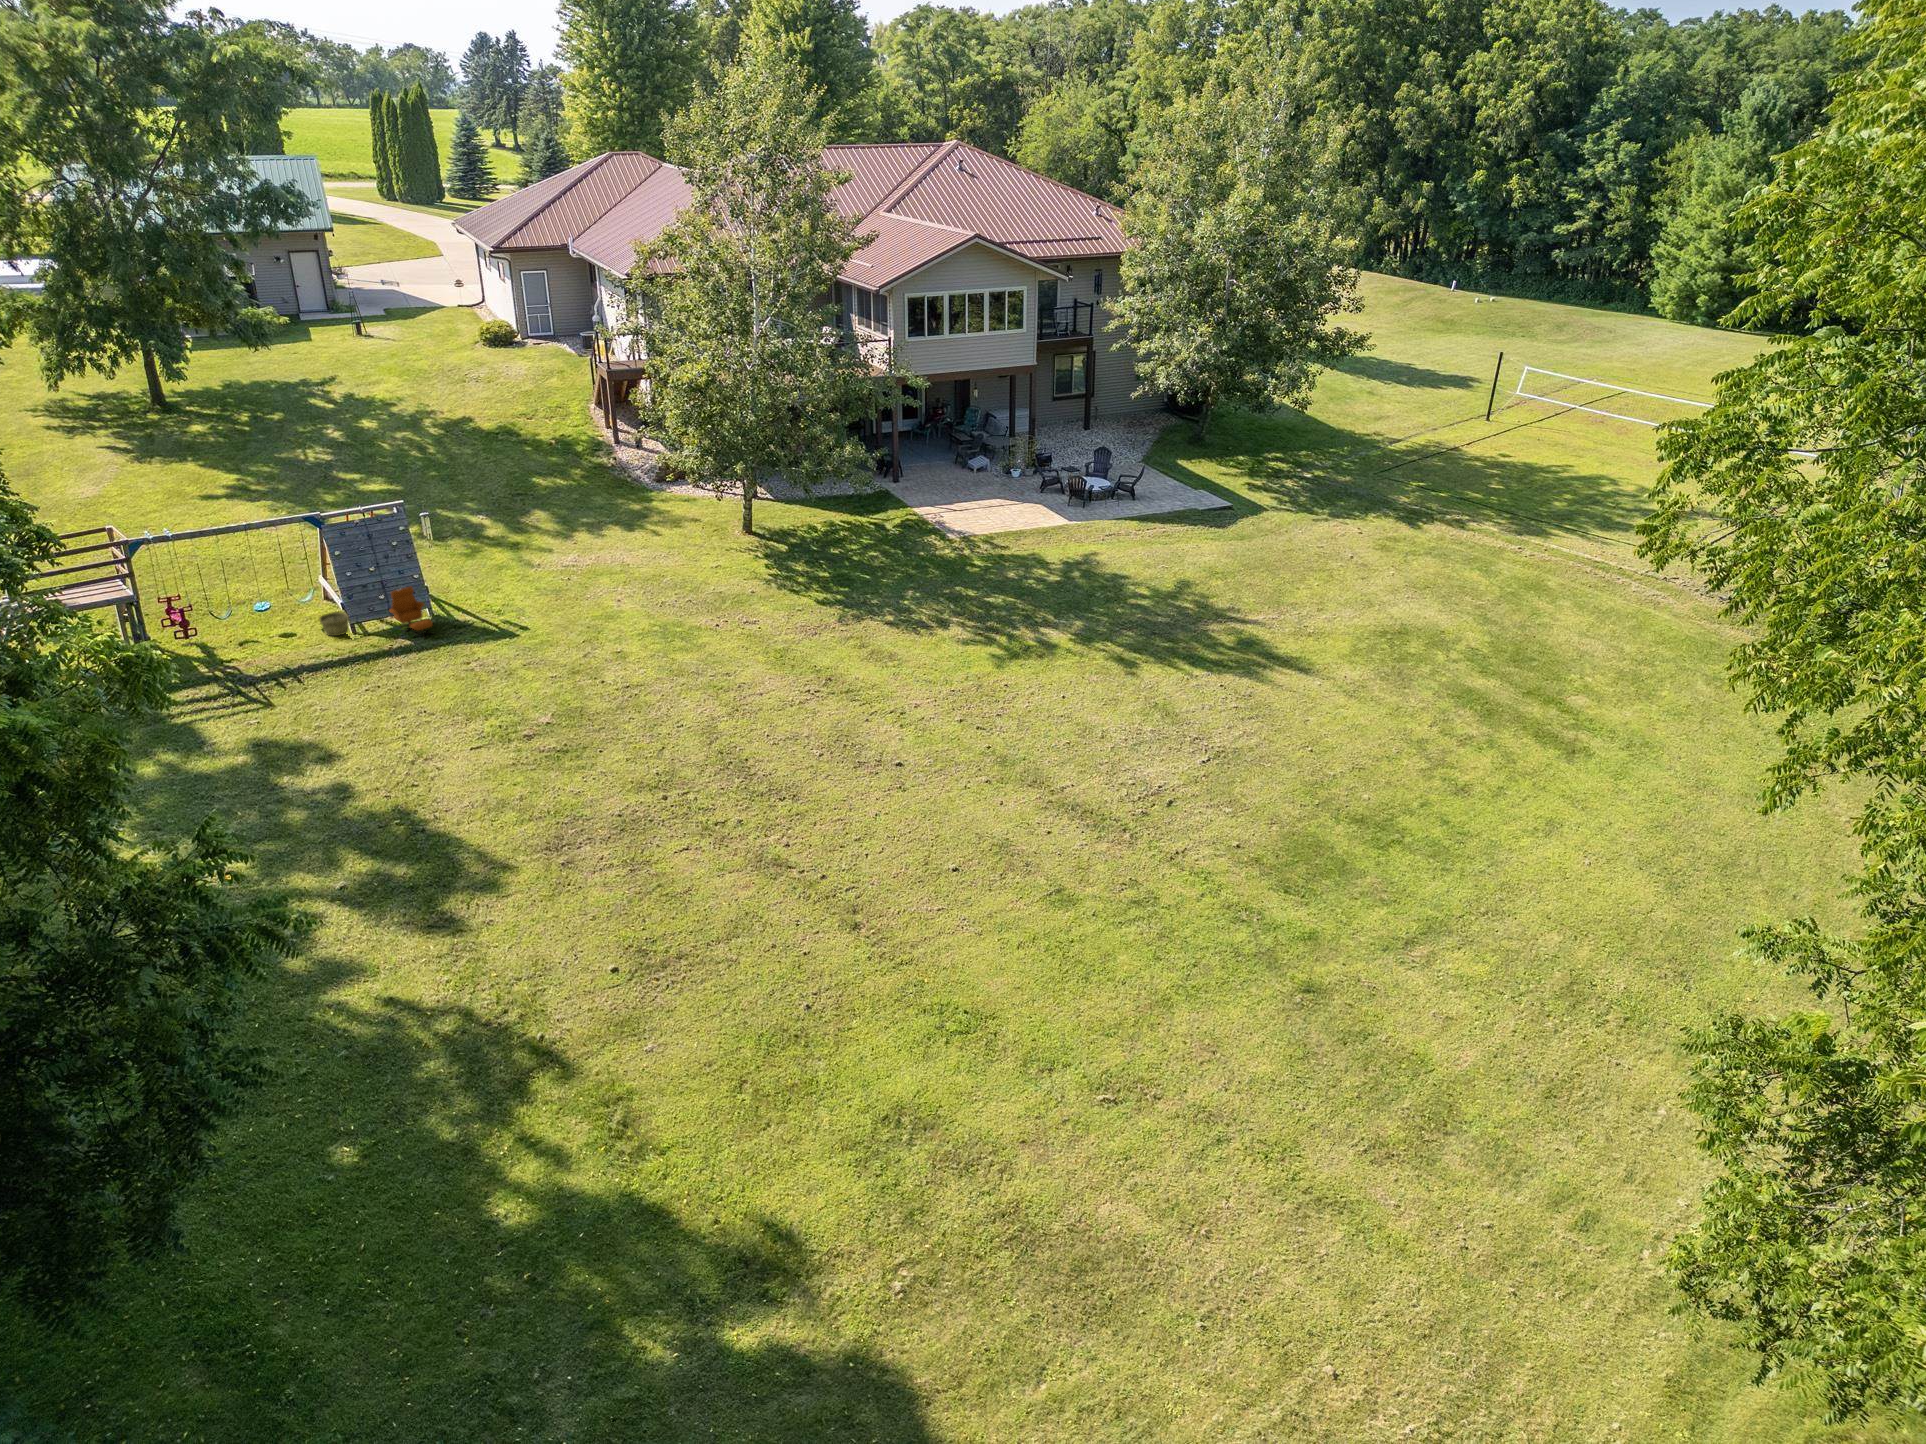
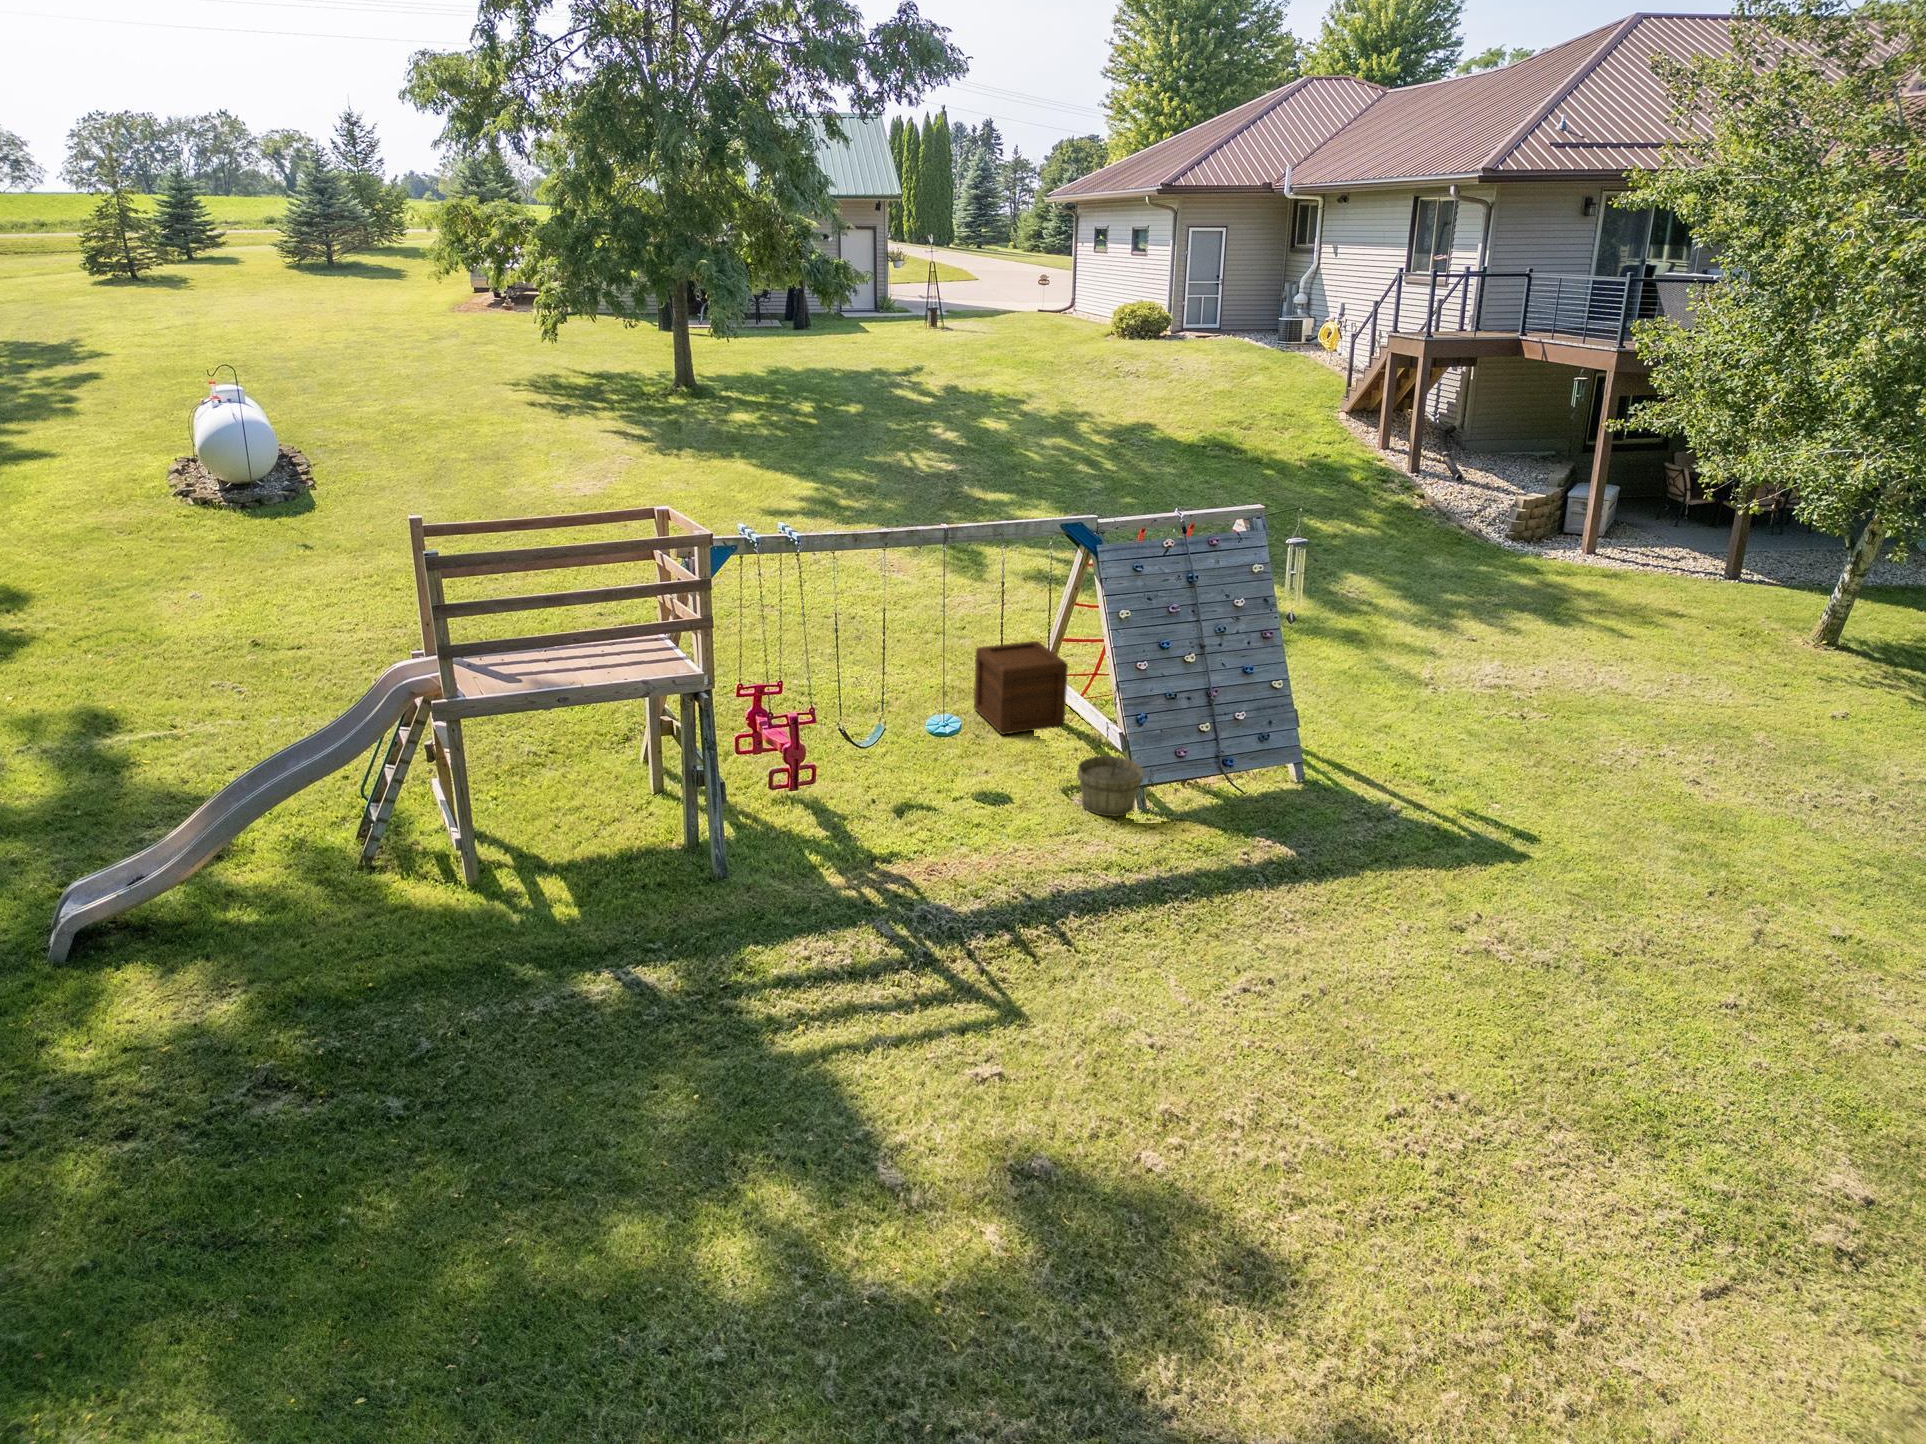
wooden crate: none [285,565,332,608] -> present [974,641,1068,735]
lounge chair: present [389,587,432,635] -> none [1244,711,1355,852]

